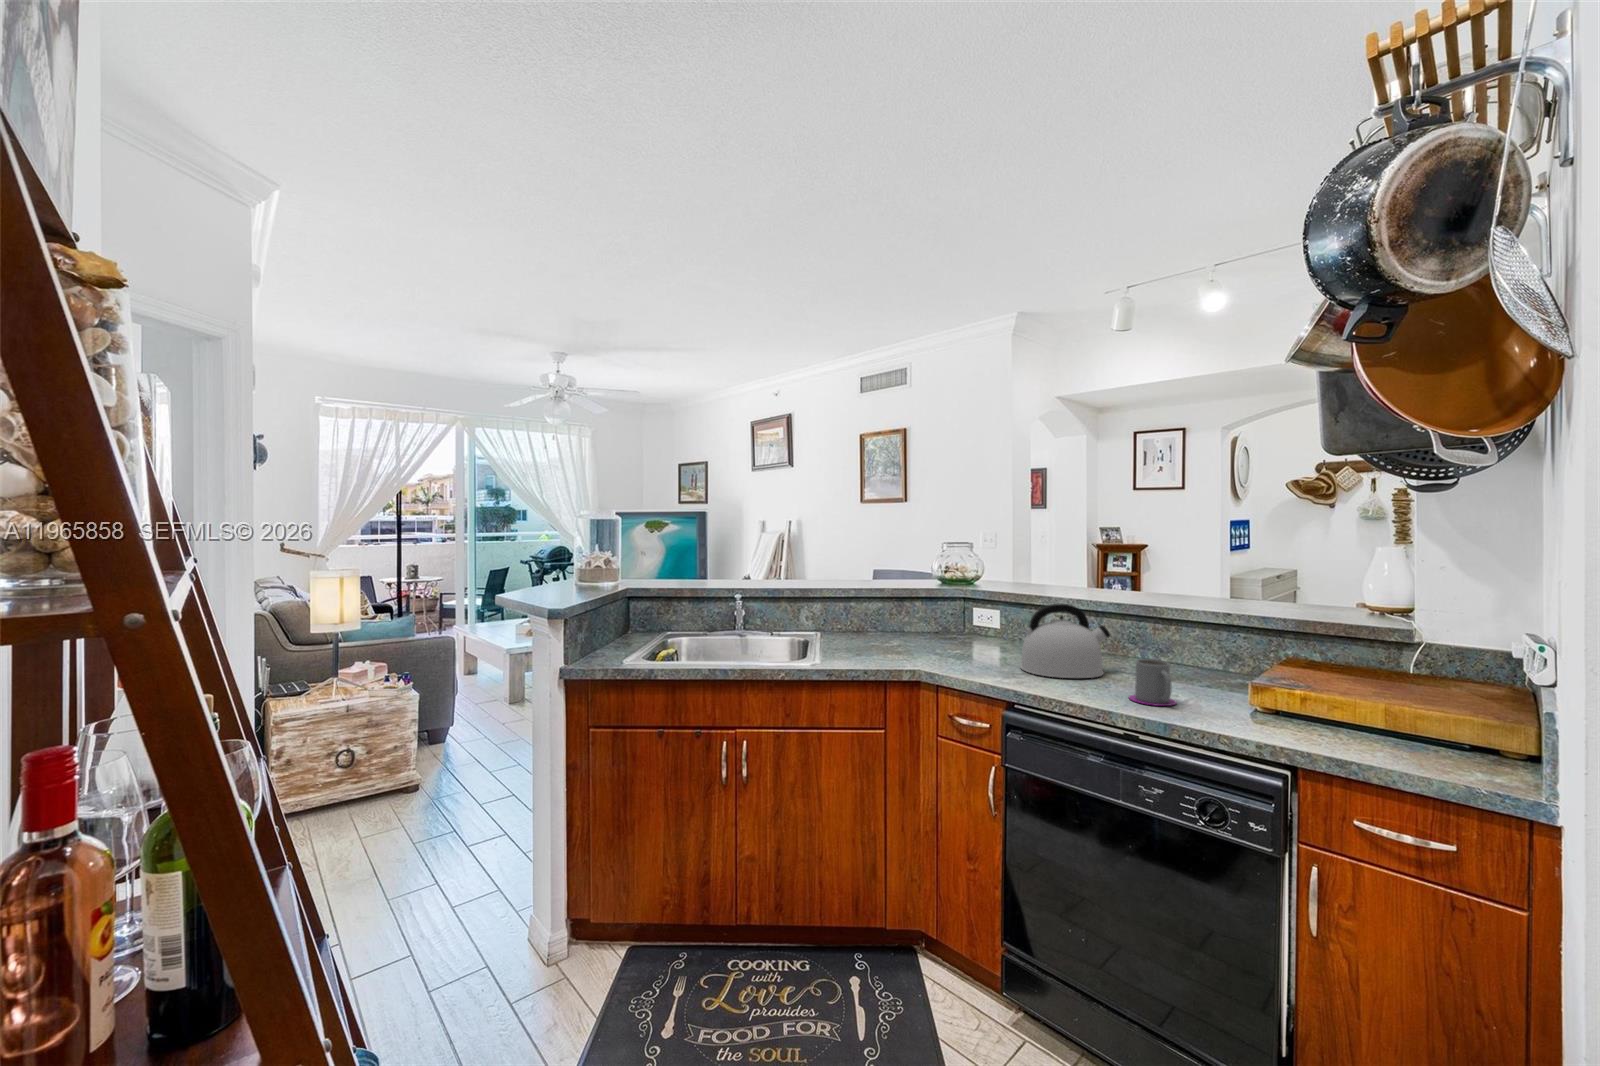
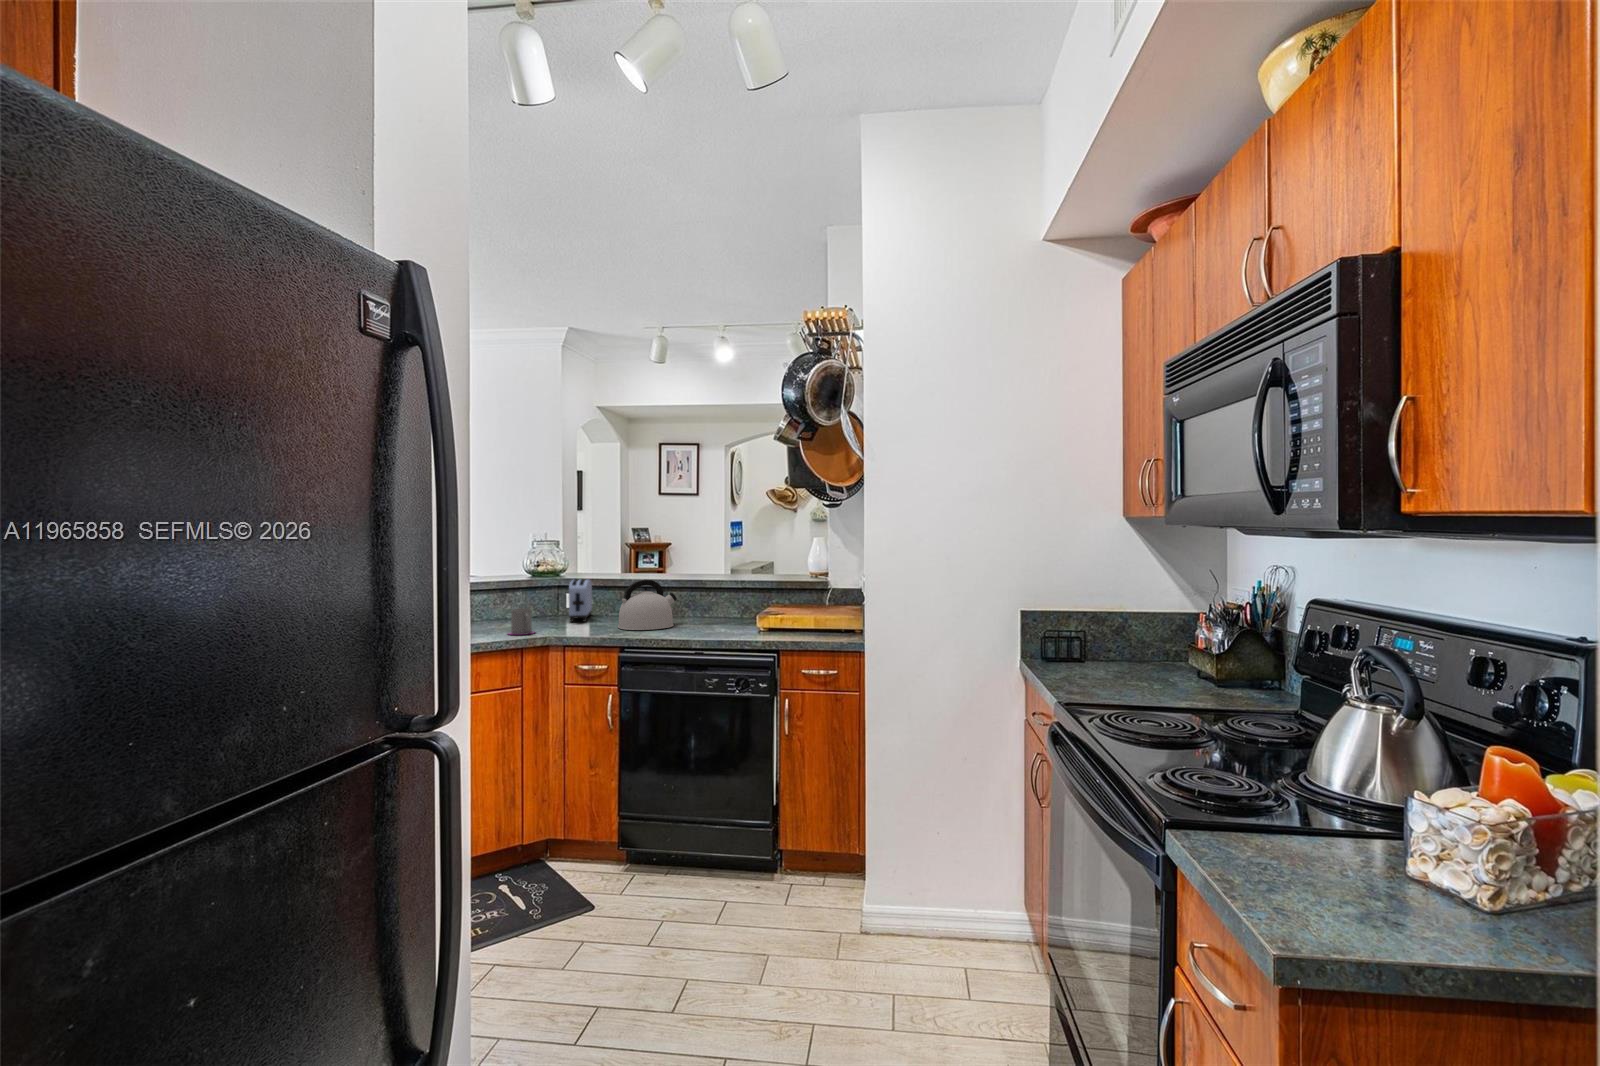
toaster: none [964,594,1002,650] -> present [569,580,592,622]
mug: present [1129,659,1176,706] -> present [508,608,534,635]

